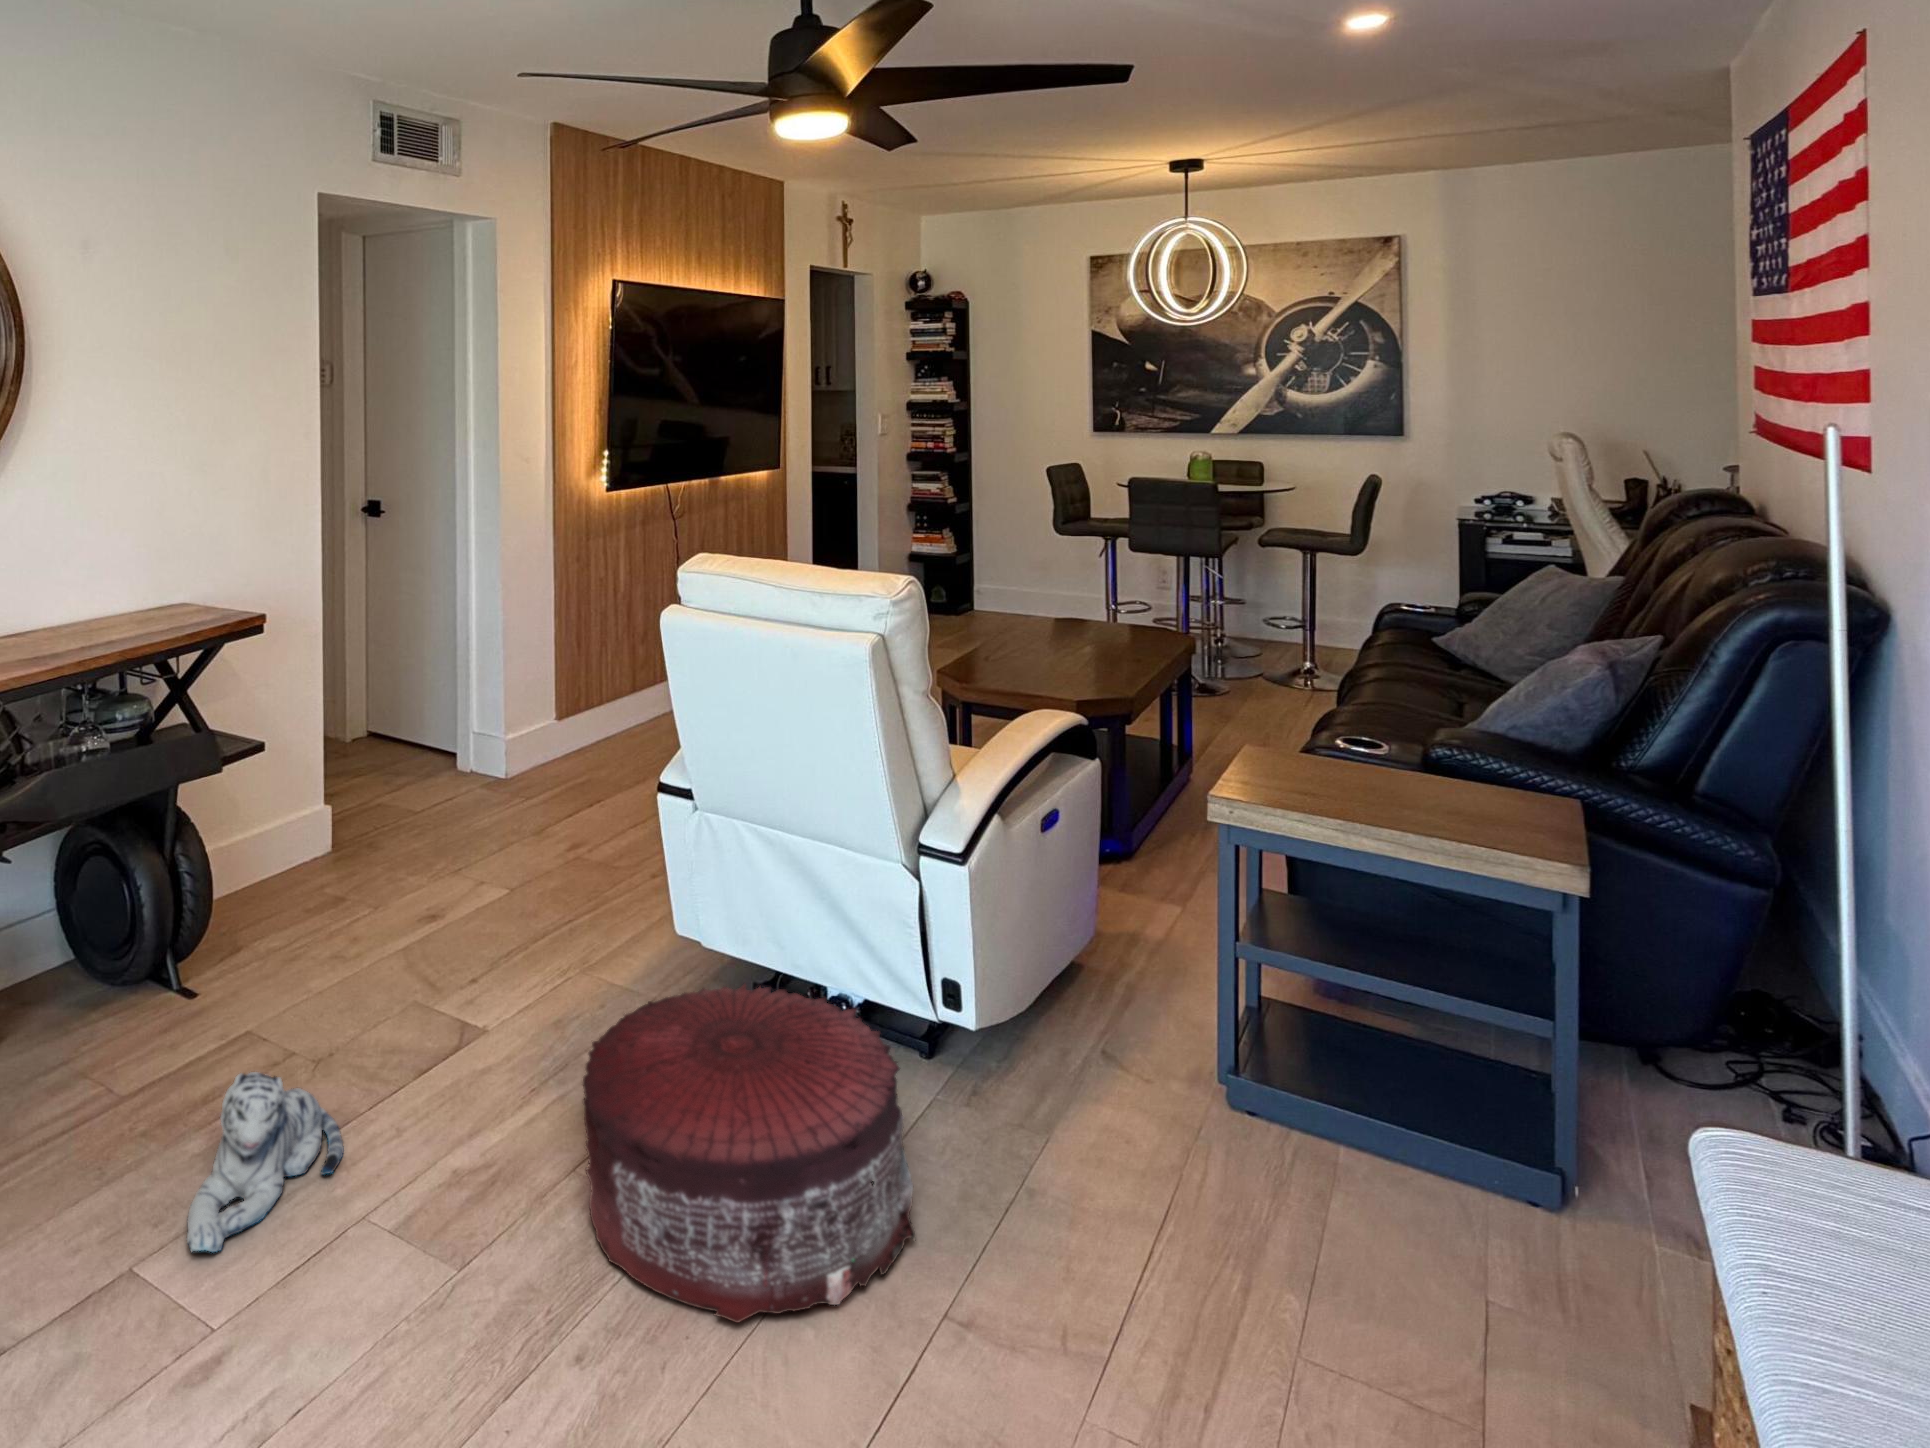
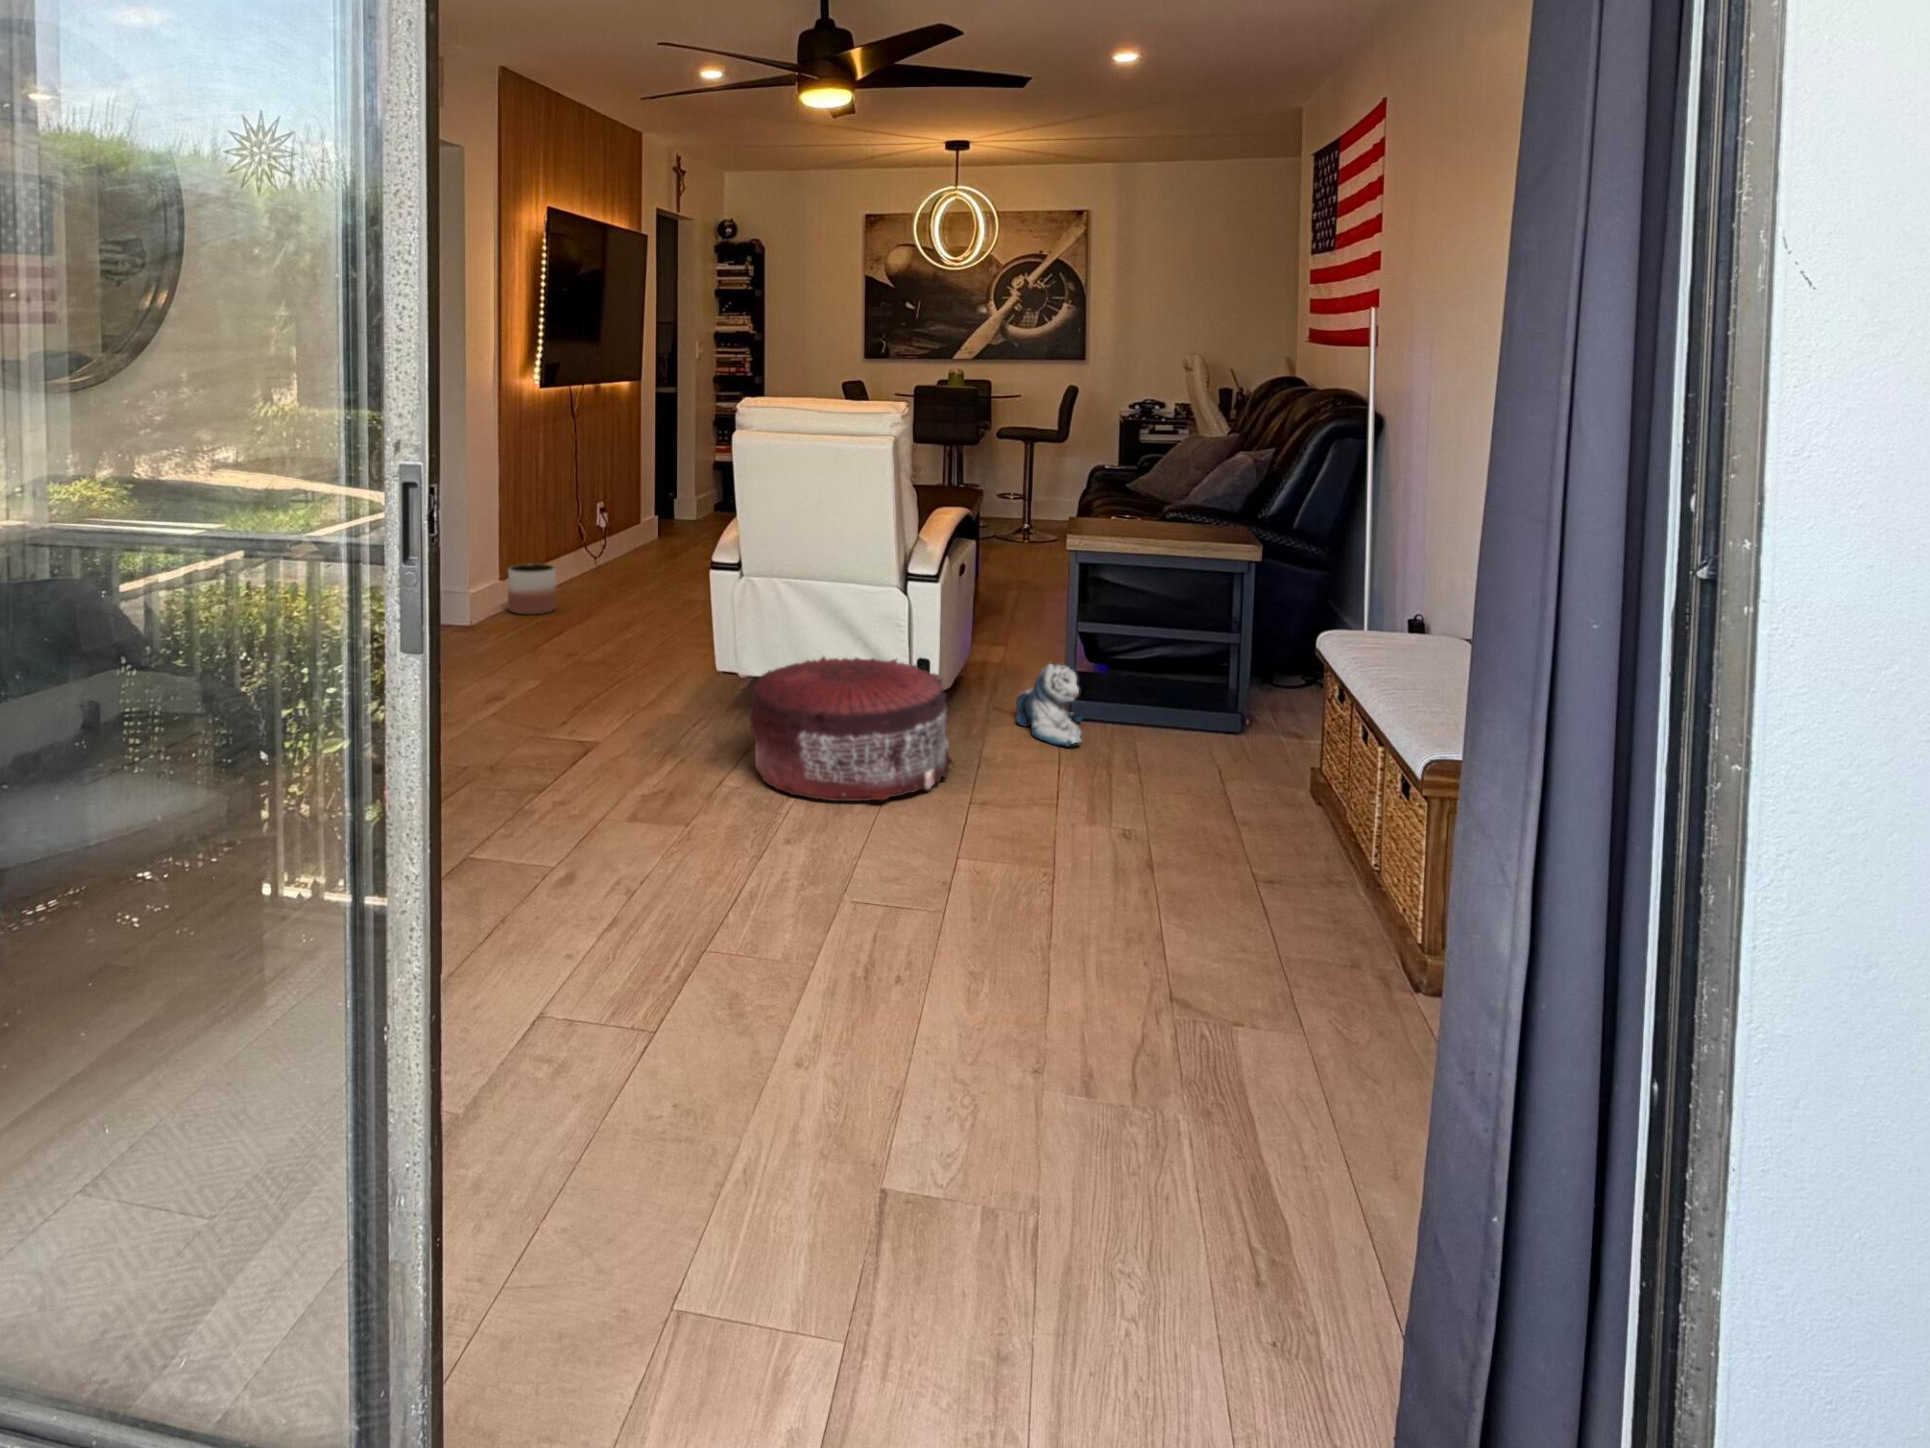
planter: none [547,708,605,775] -> present [508,564,556,614]
plush toy: present [187,1072,344,1252] -> present [1016,664,1082,746]

